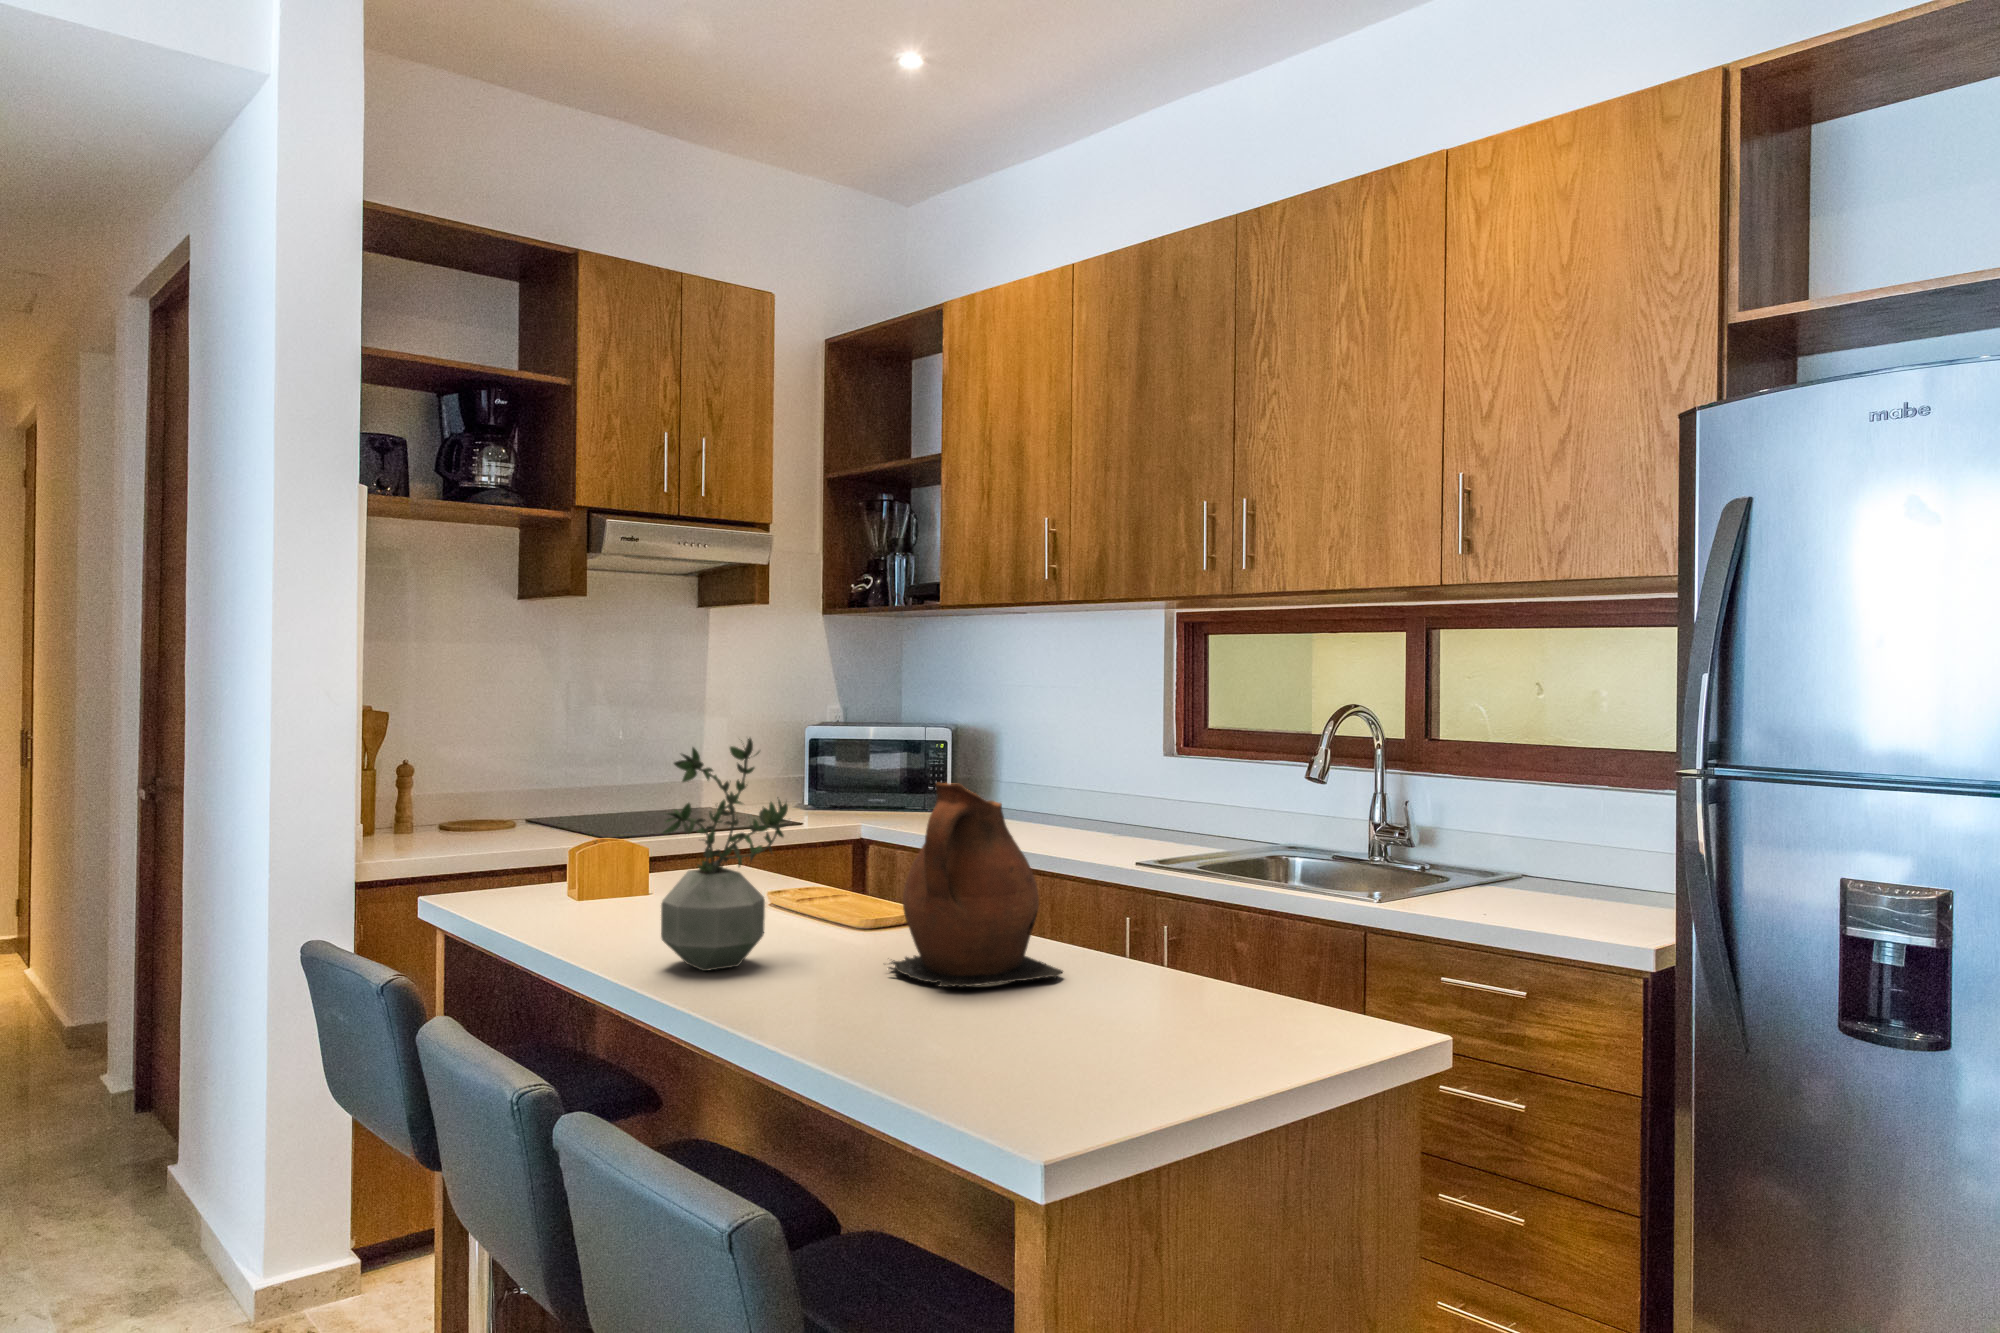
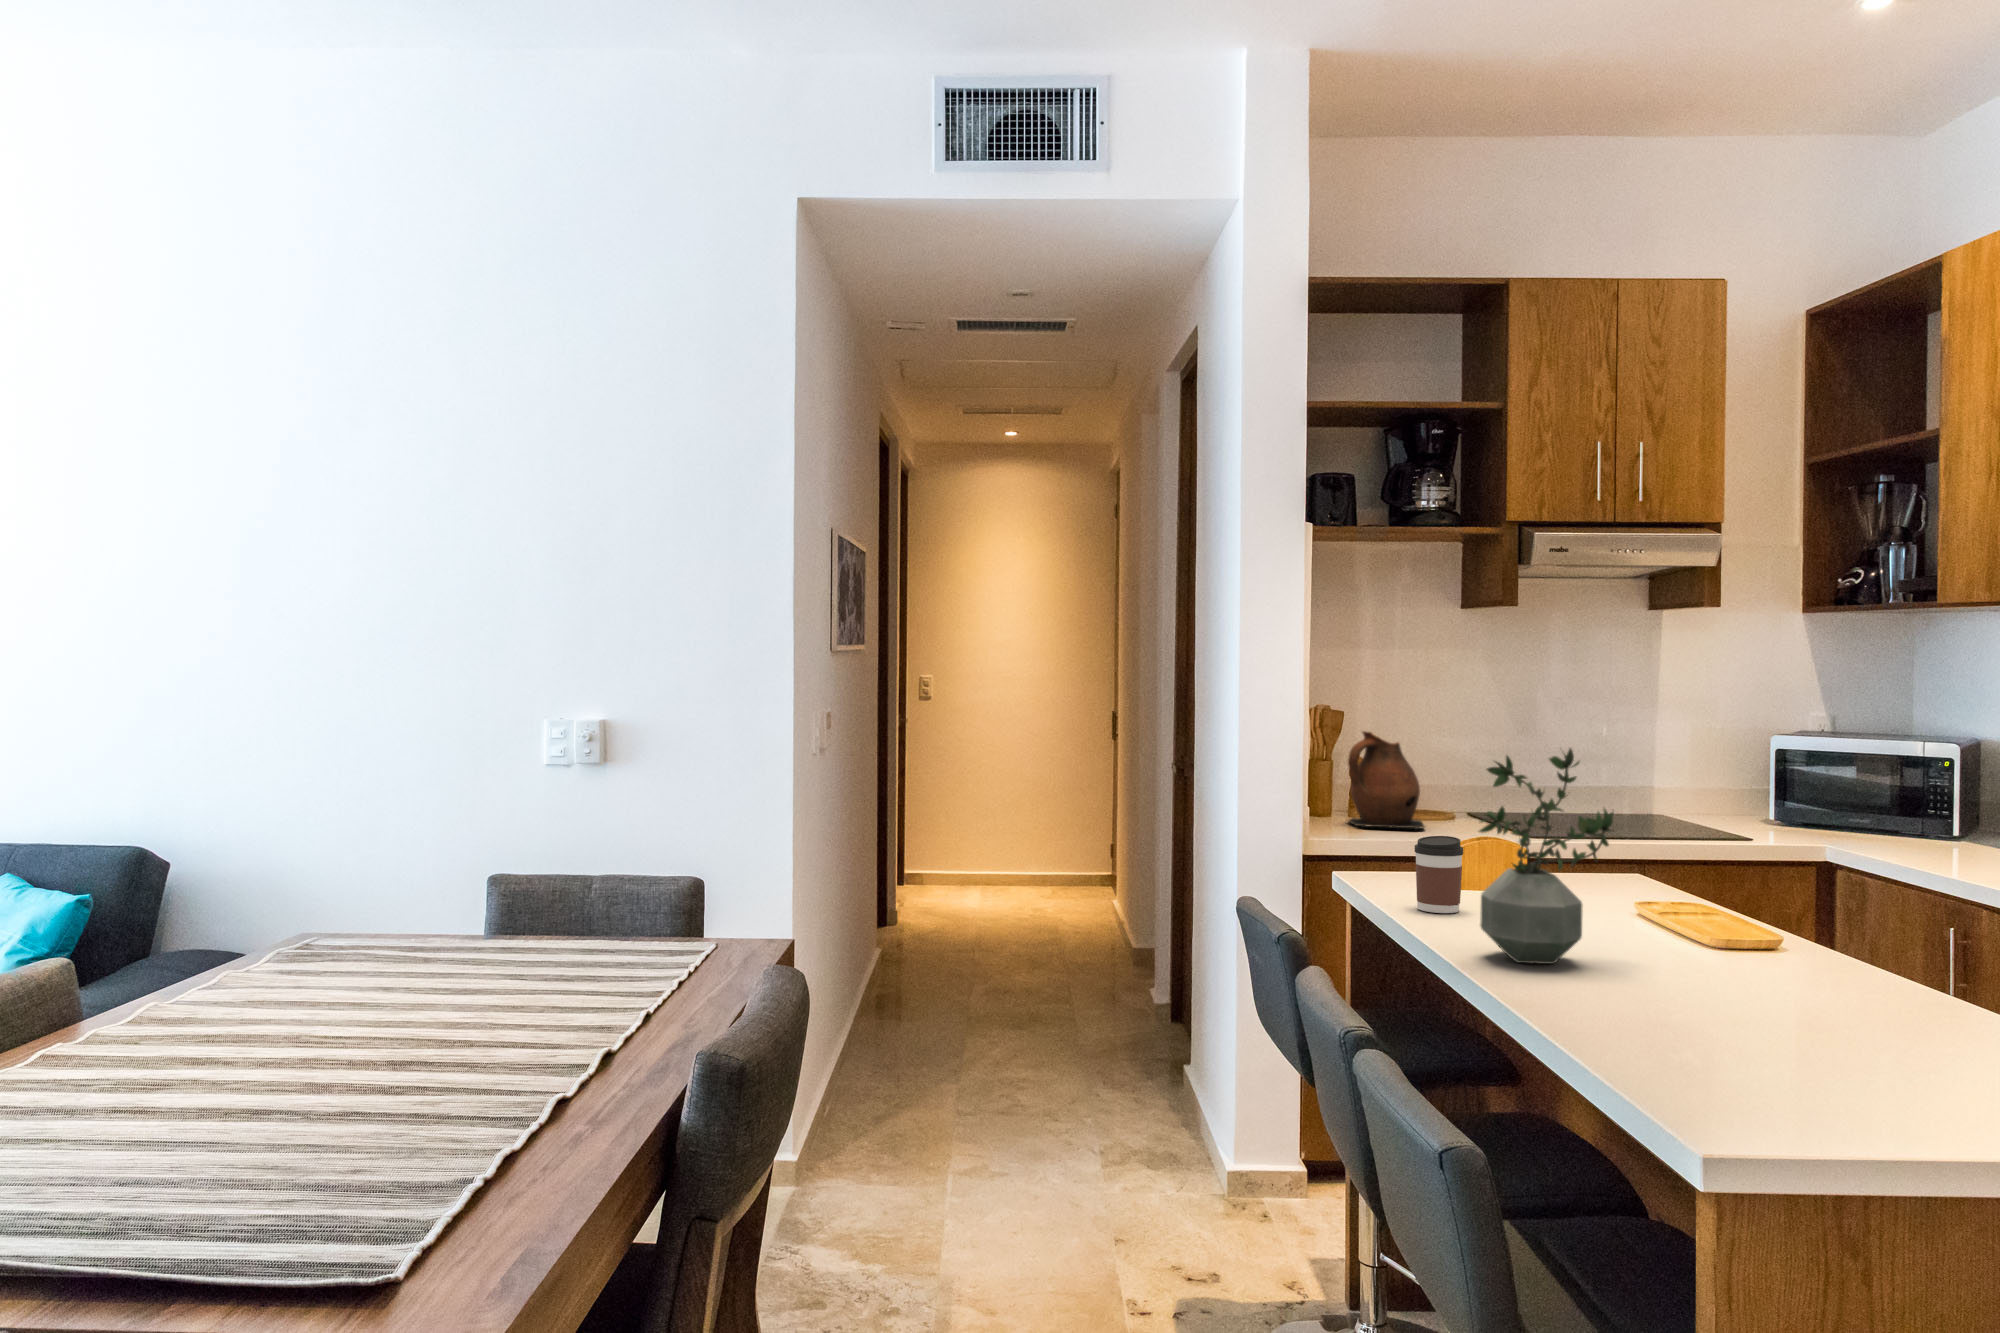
ceramic pitcher: present [889,783,1063,987] -> present [1348,731,1424,829]
coffee cup: none [555,843,609,930] -> present [1414,836,1463,913]

